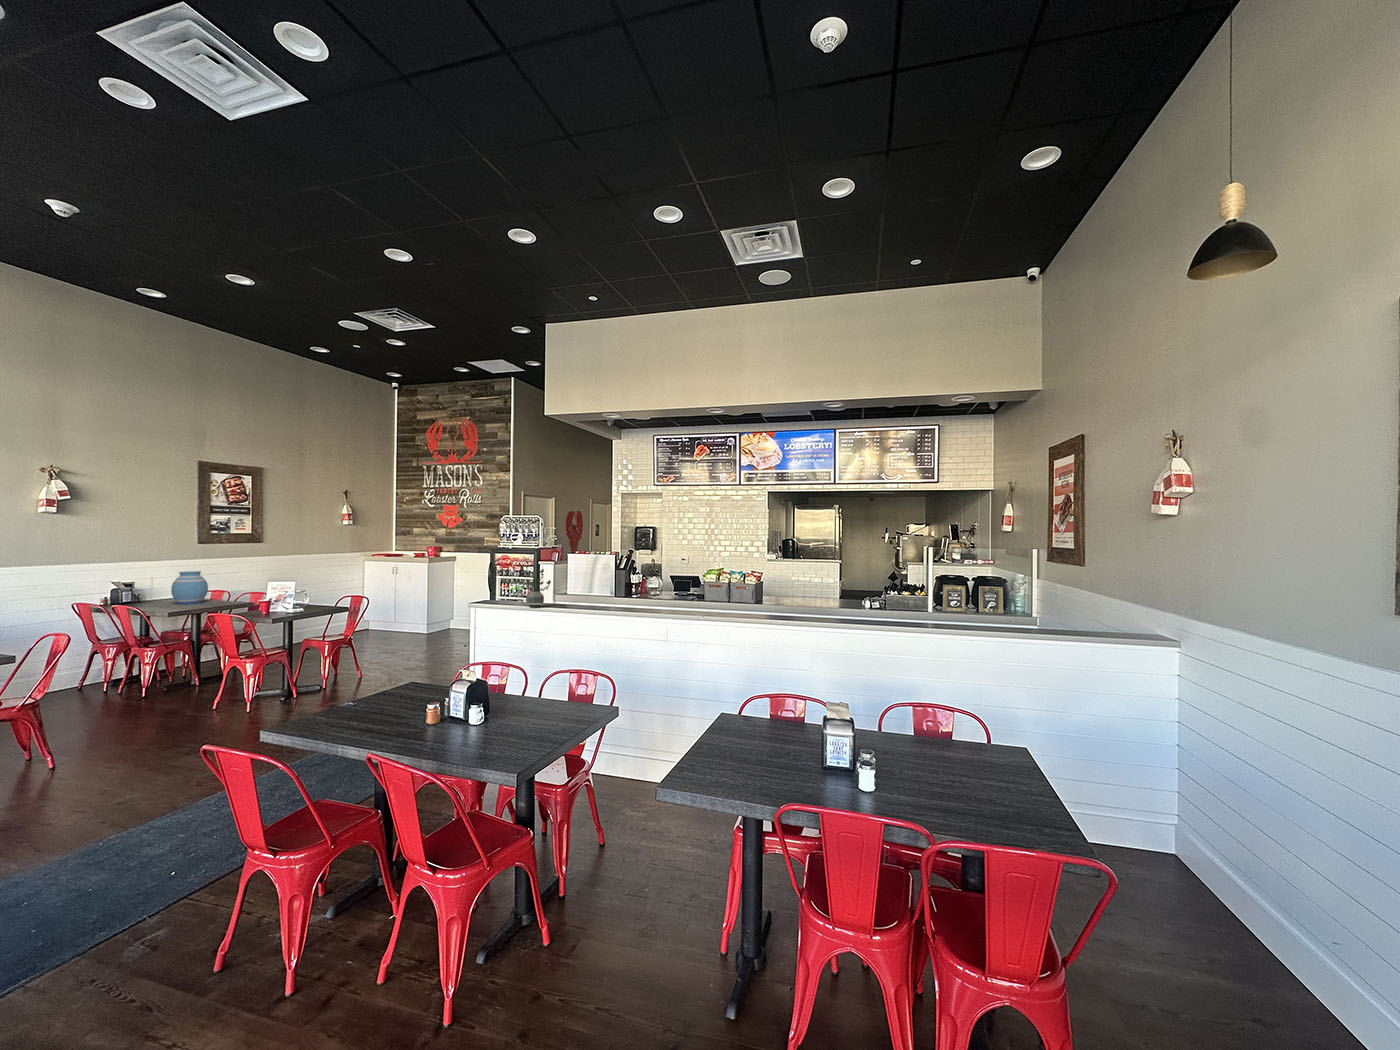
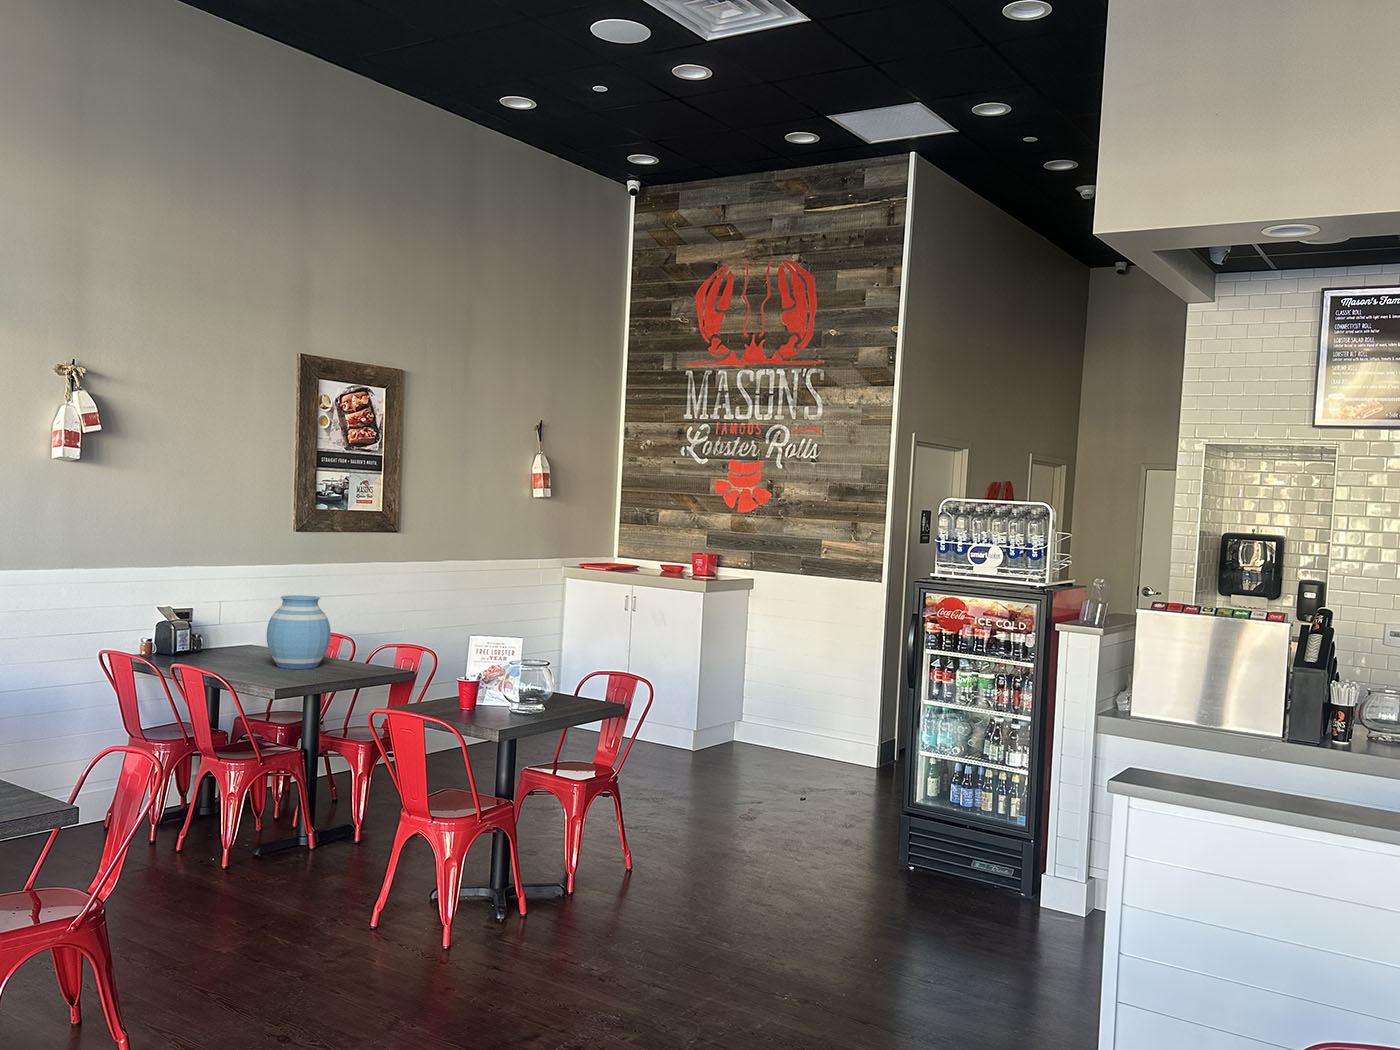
potted plant: present [525,569,551,608] -> none [1232,682,1321,803]

